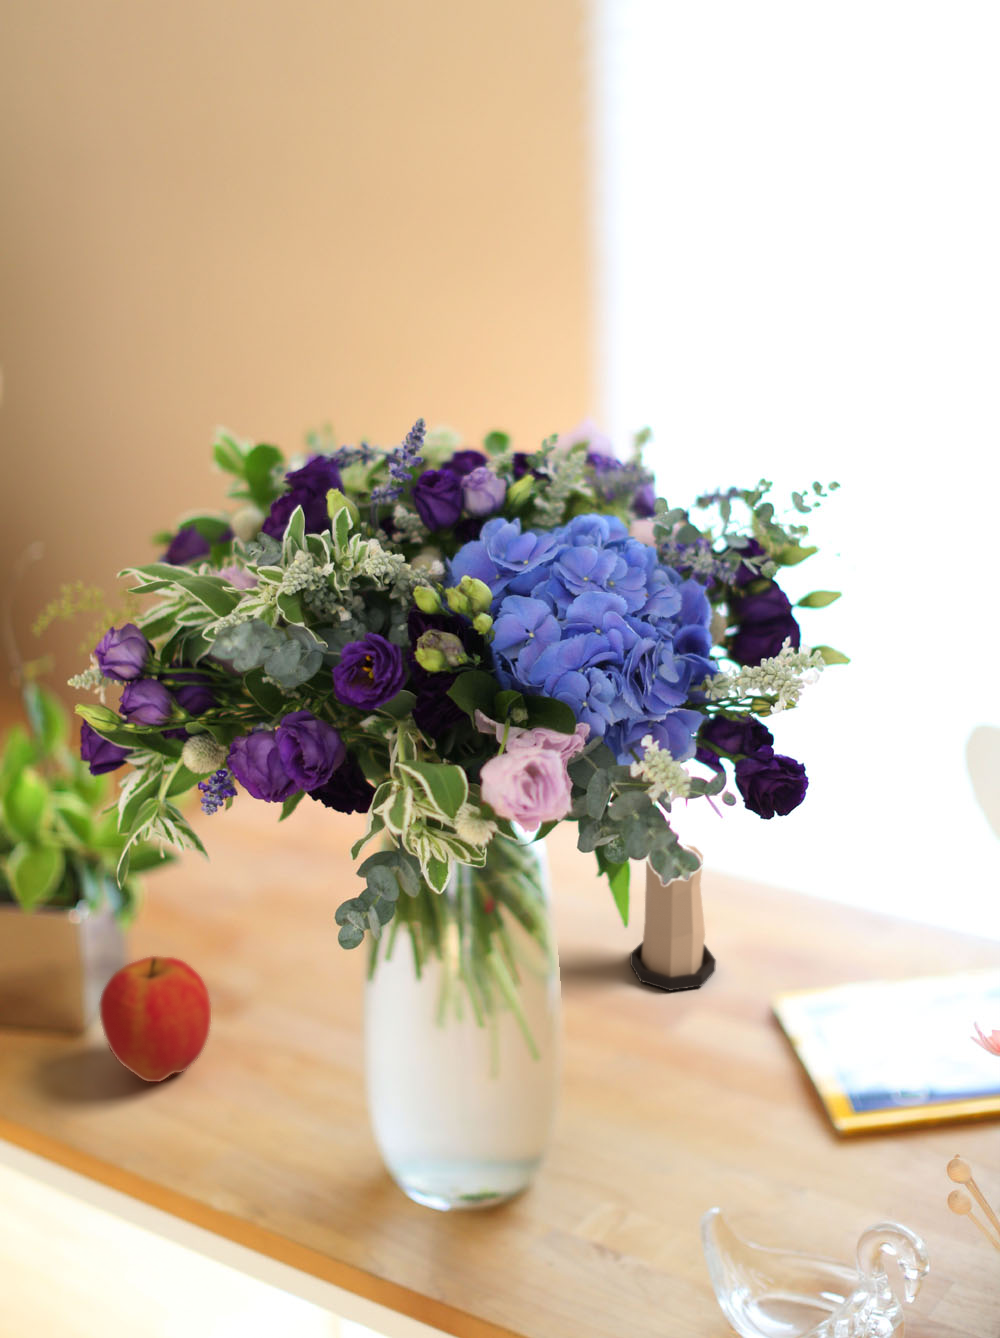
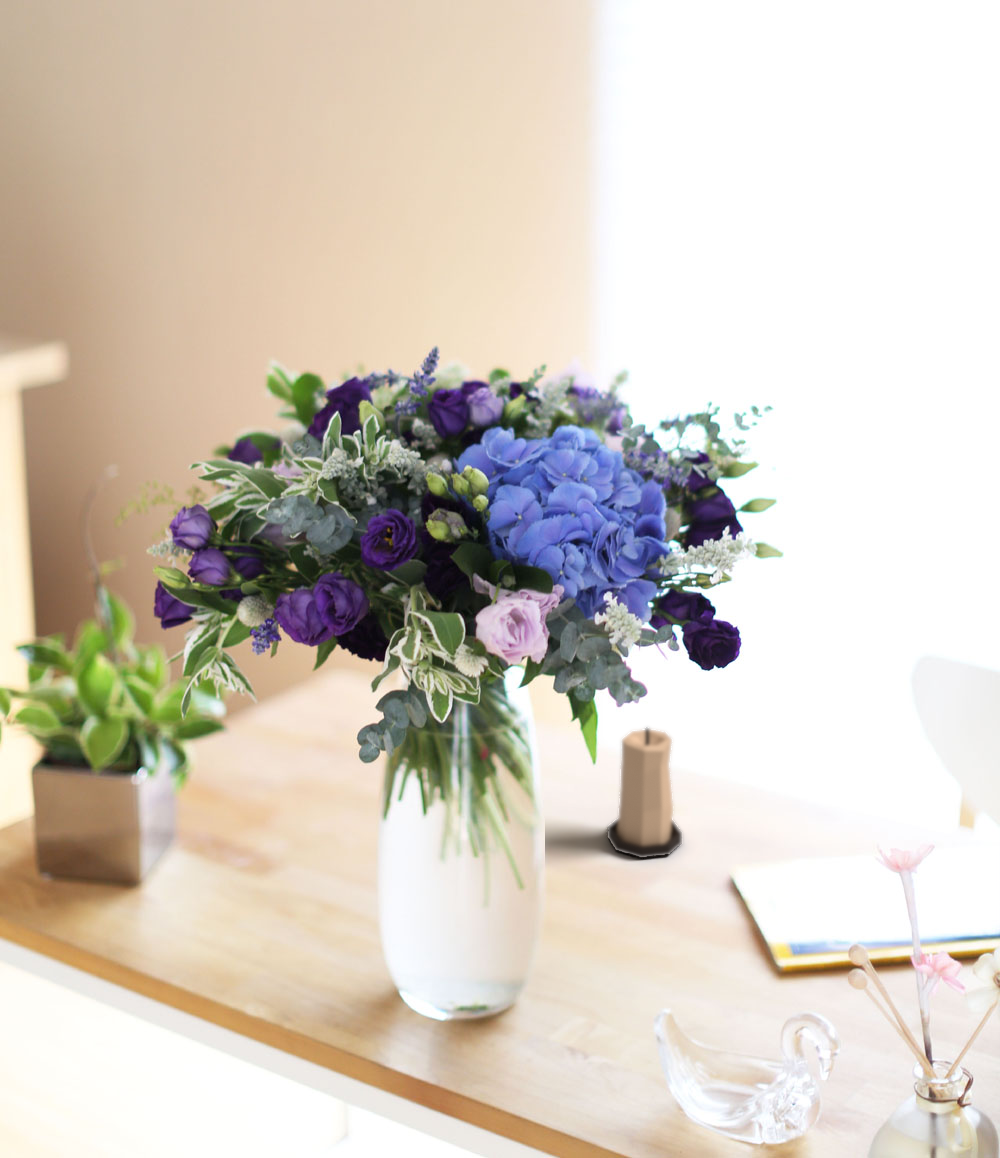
apple: present [99,956,211,1082] -> none [145,808,241,919]

